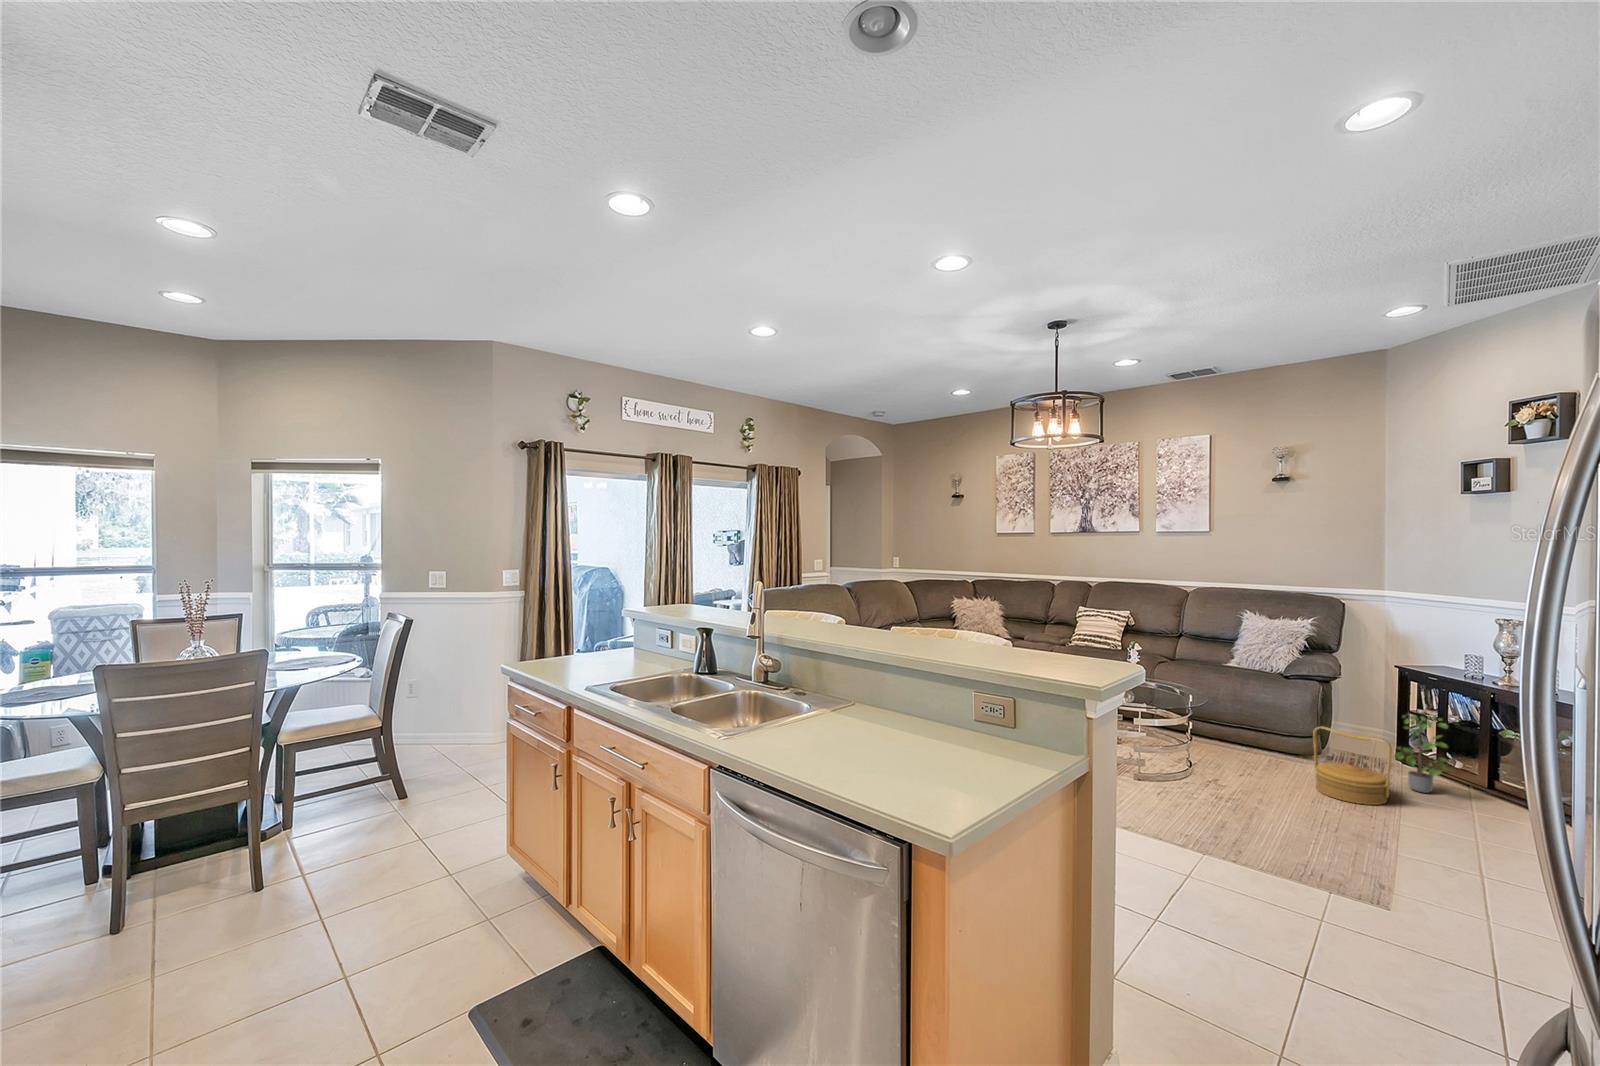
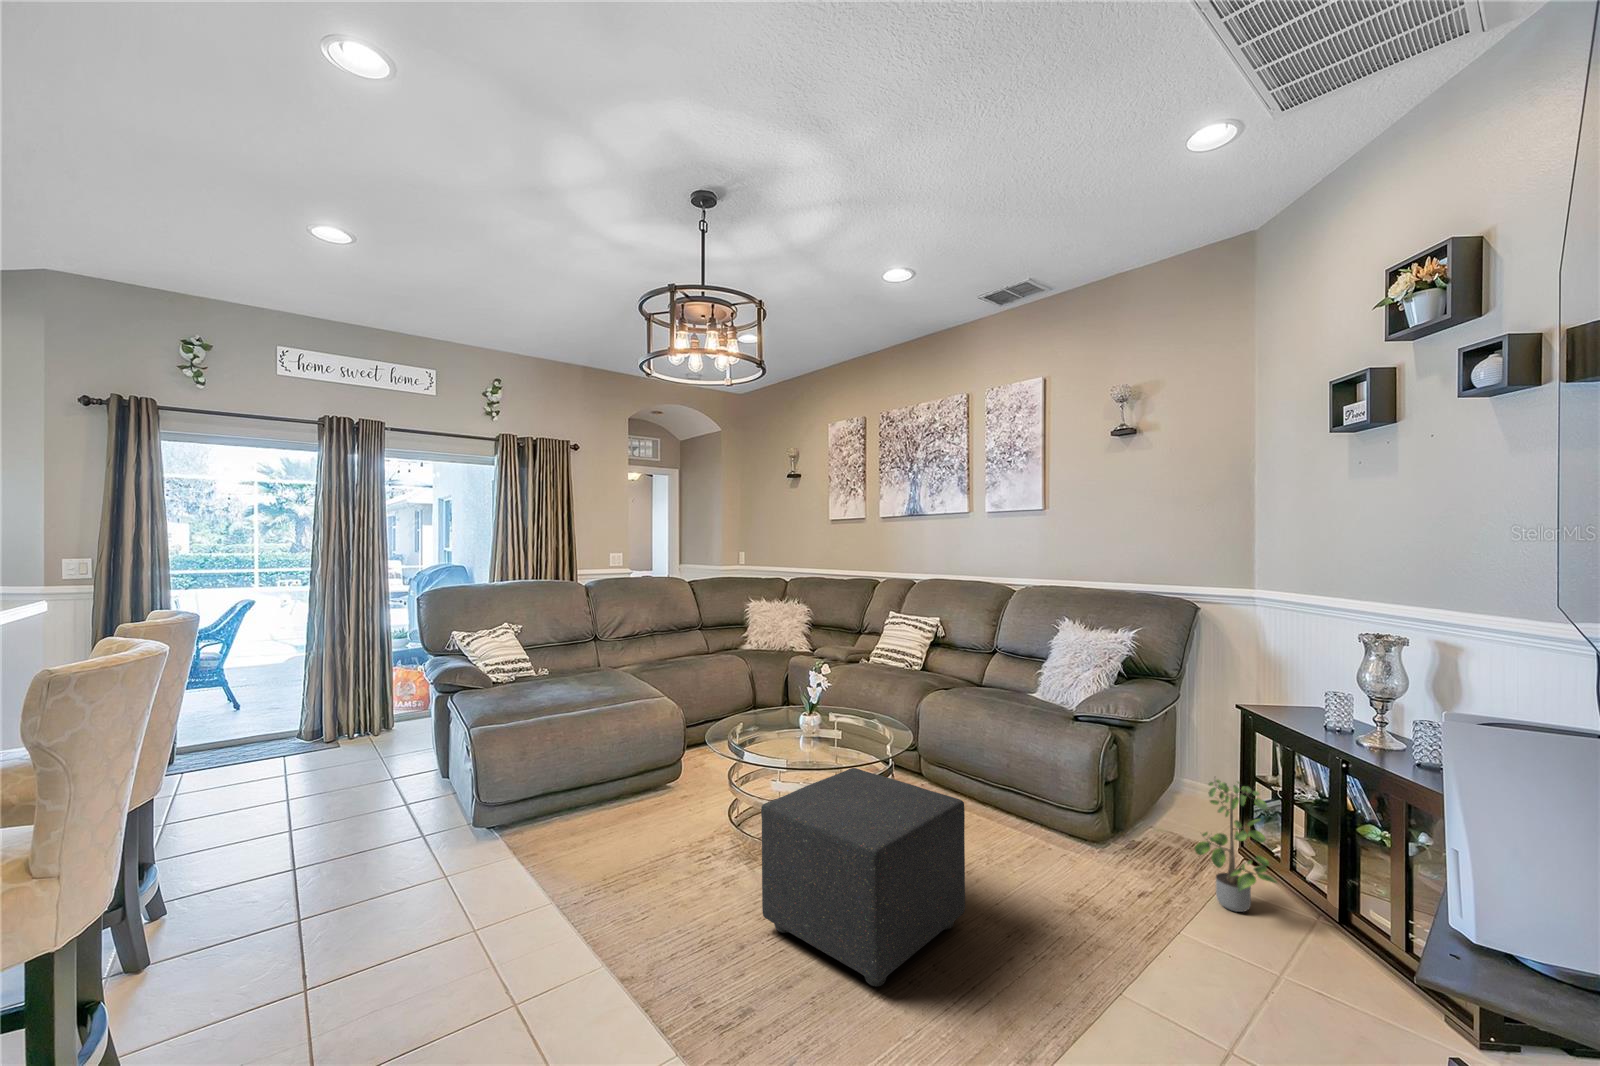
ottoman: none [1151,712,1272,830] -> present [761,768,965,986]
basket: present [1313,726,1392,805] -> none [1063,796,1164,936]

